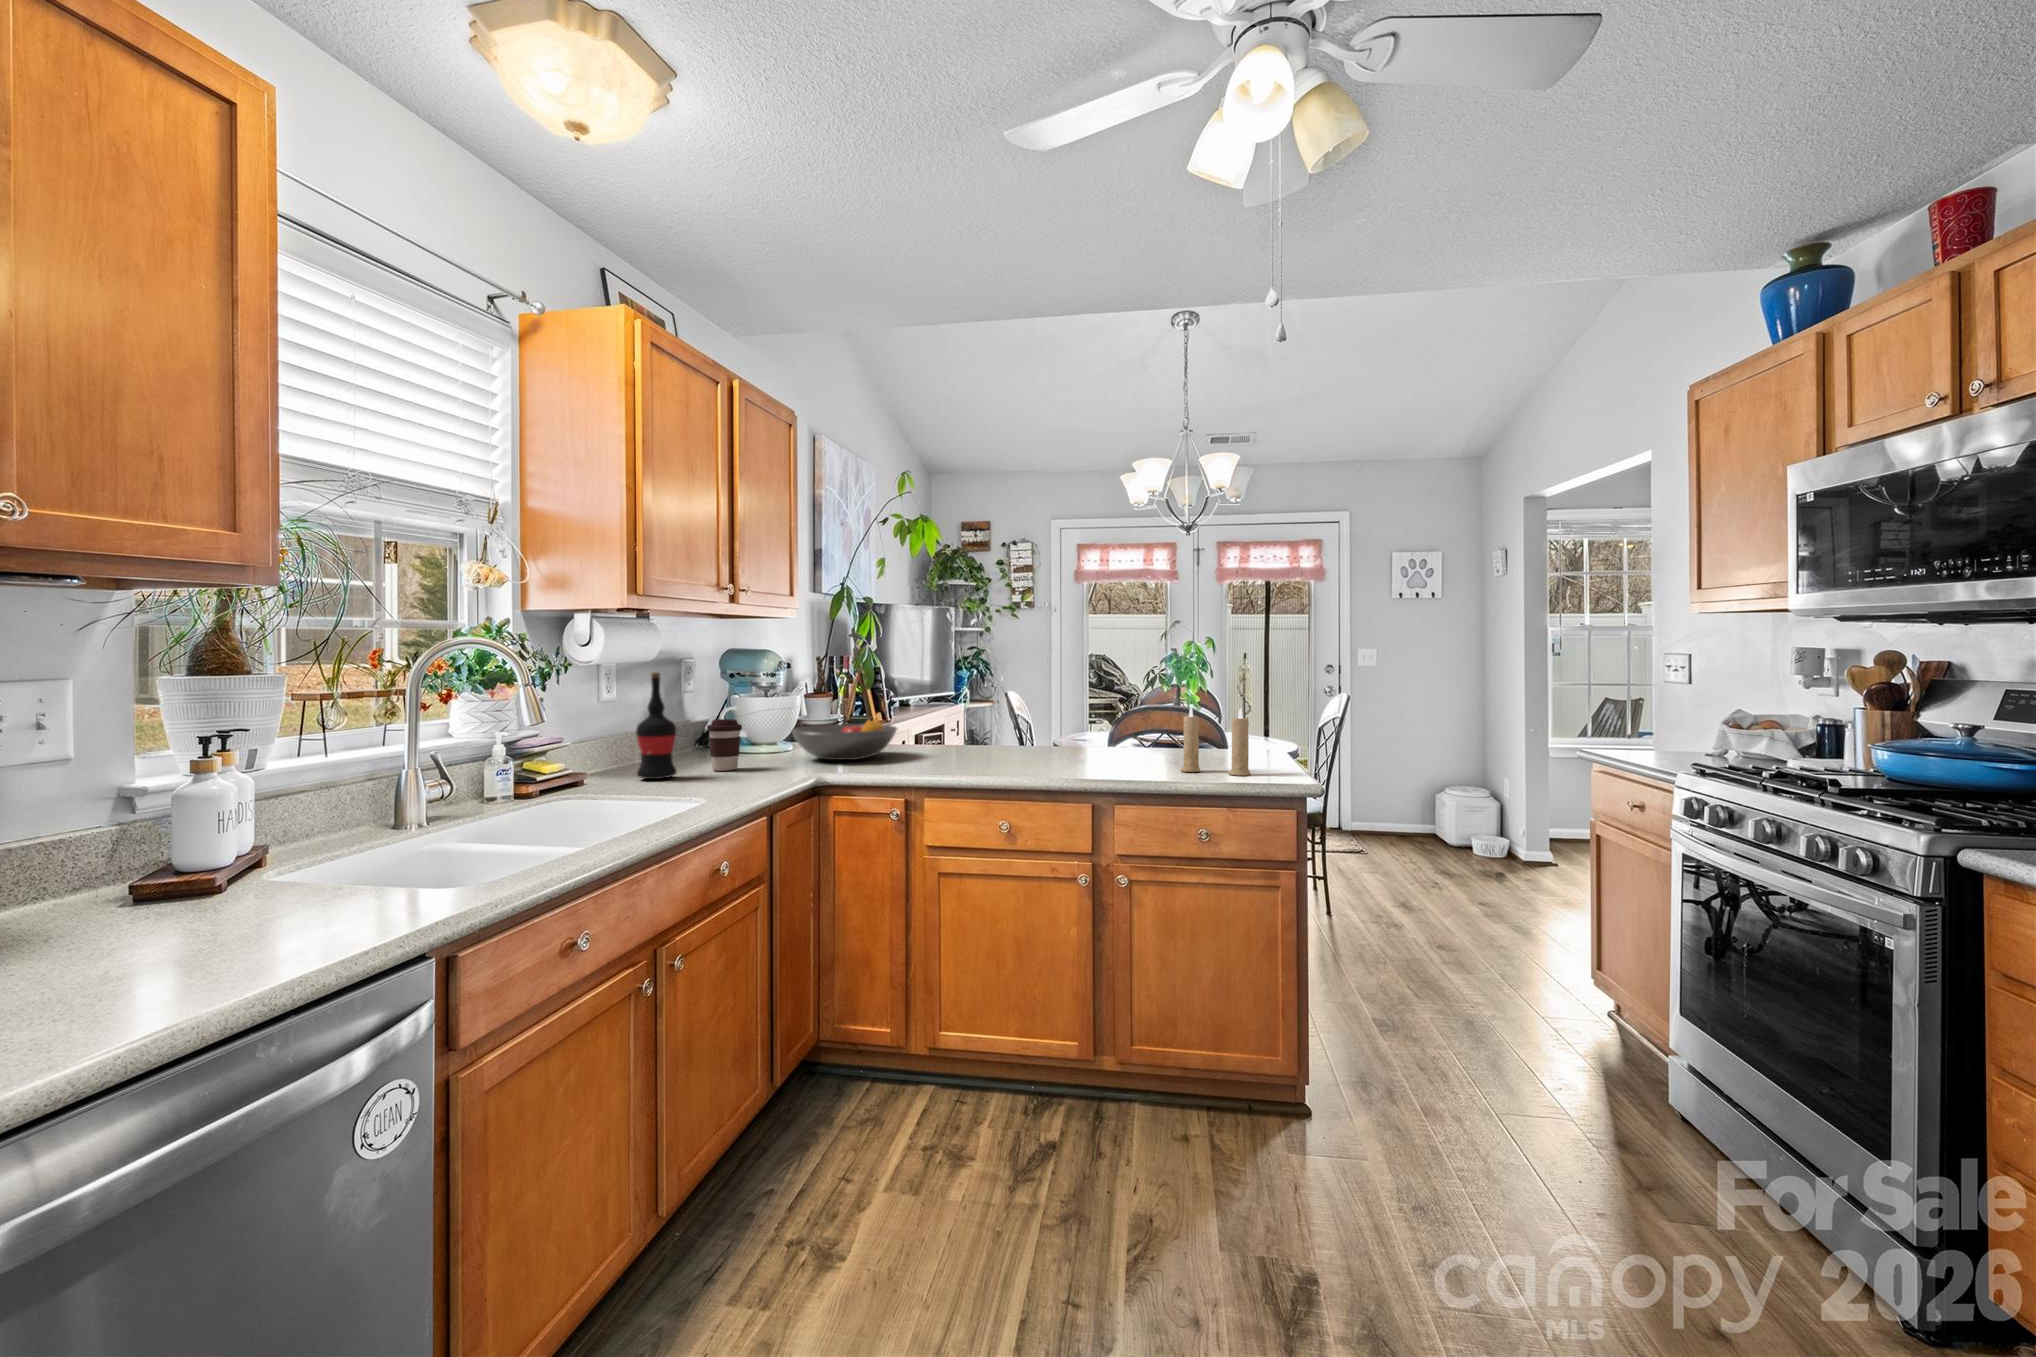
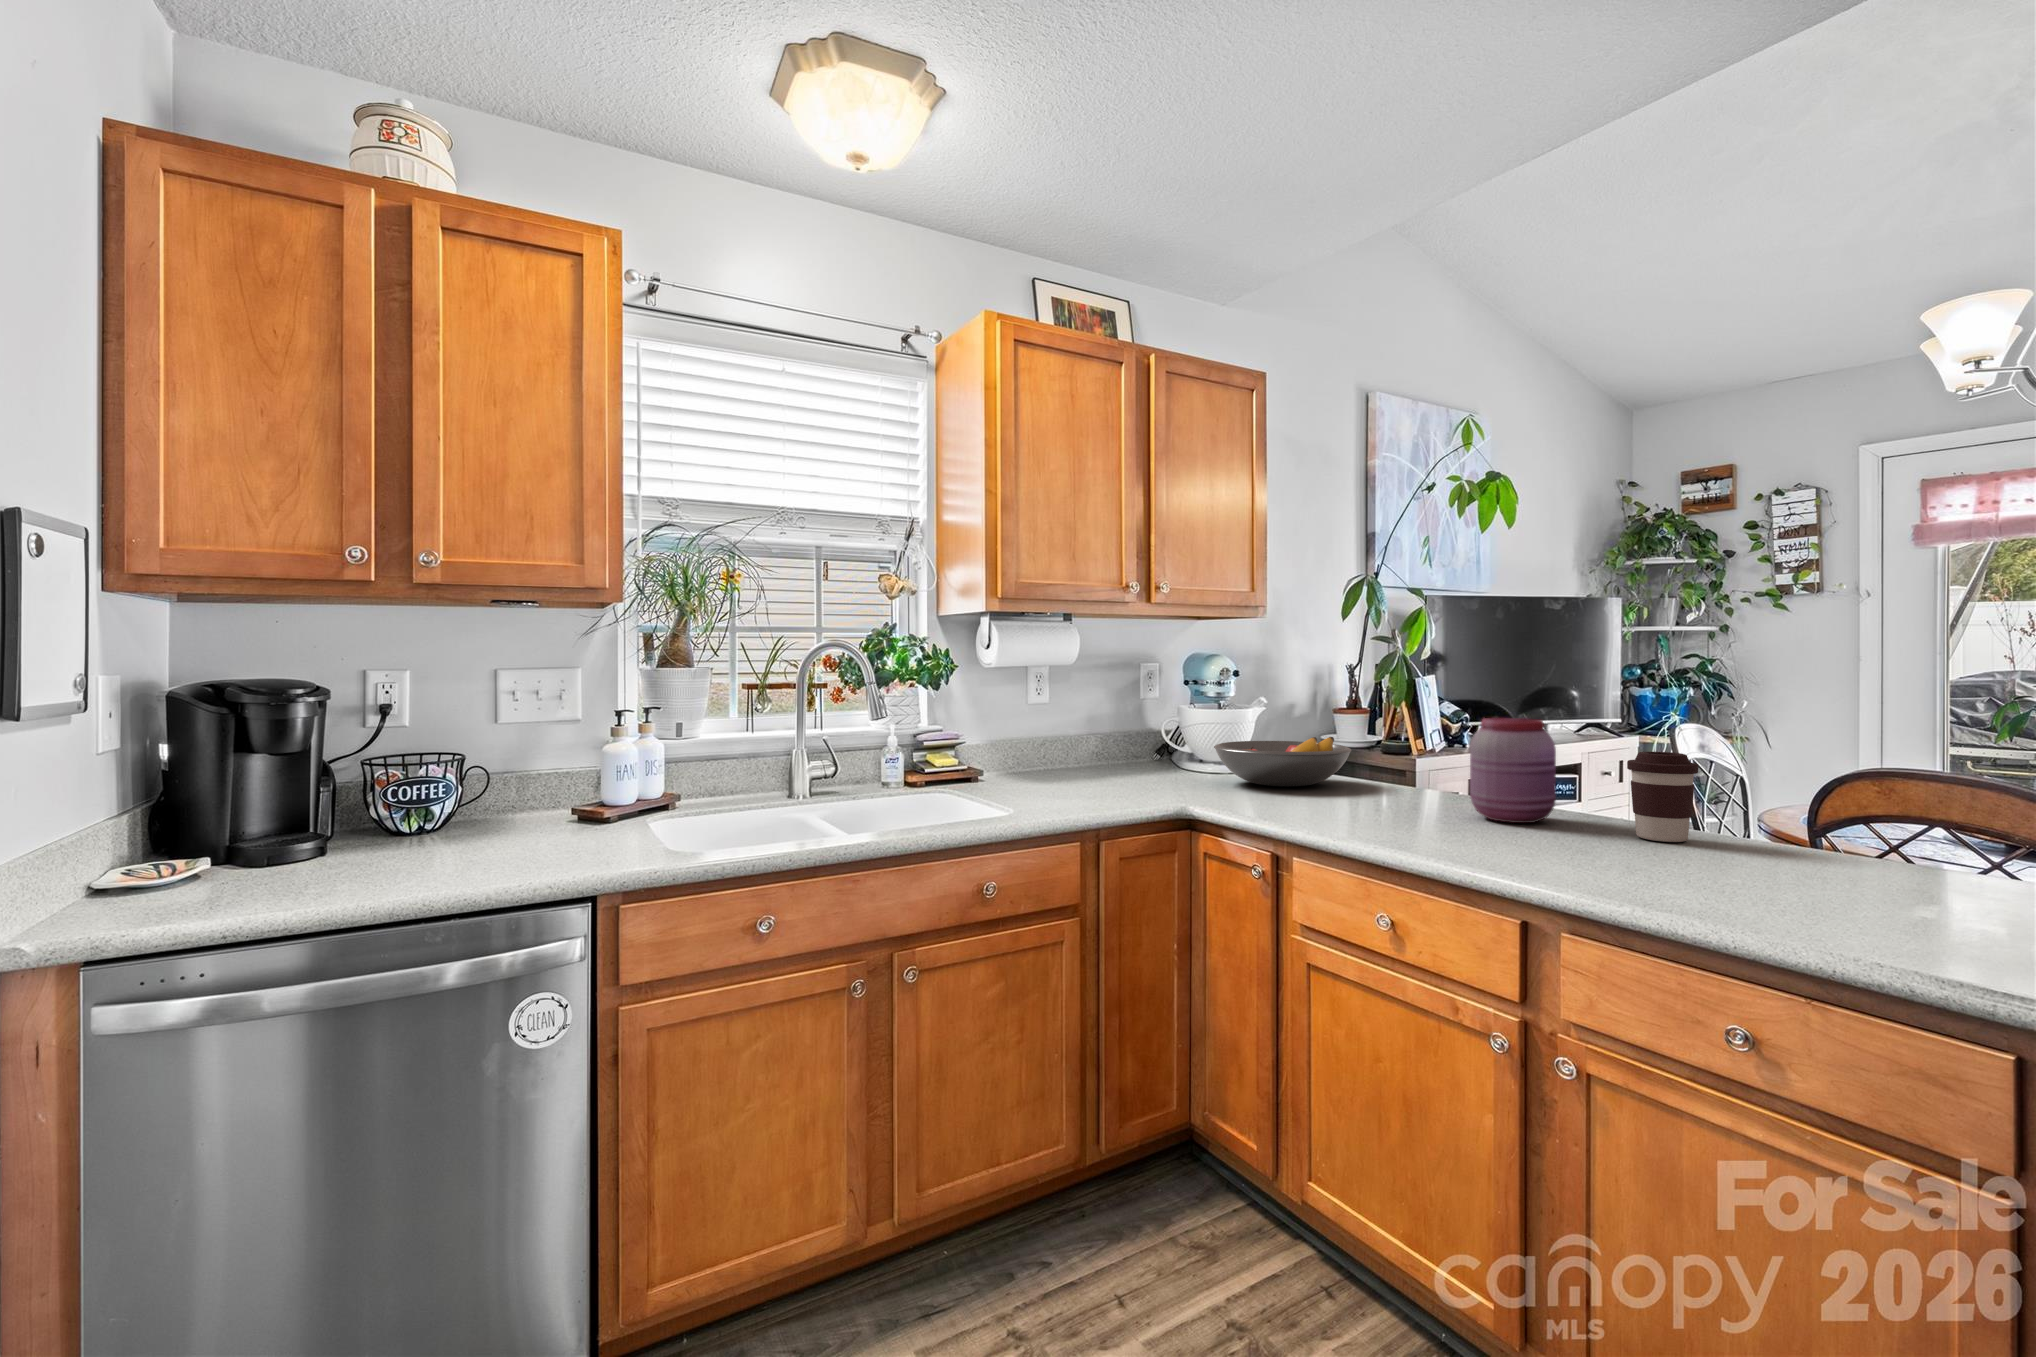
wine bottle: present [636,672,677,779] -> none [1034,674,1073,784]
jar: none [1009,697,1057,764] -> present [1470,718,1556,823]
candle: present [1181,707,1250,776] -> none [1758,747,1940,910]
coffee cup: present [707,719,742,771] -> present [1627,752,1698,842]

